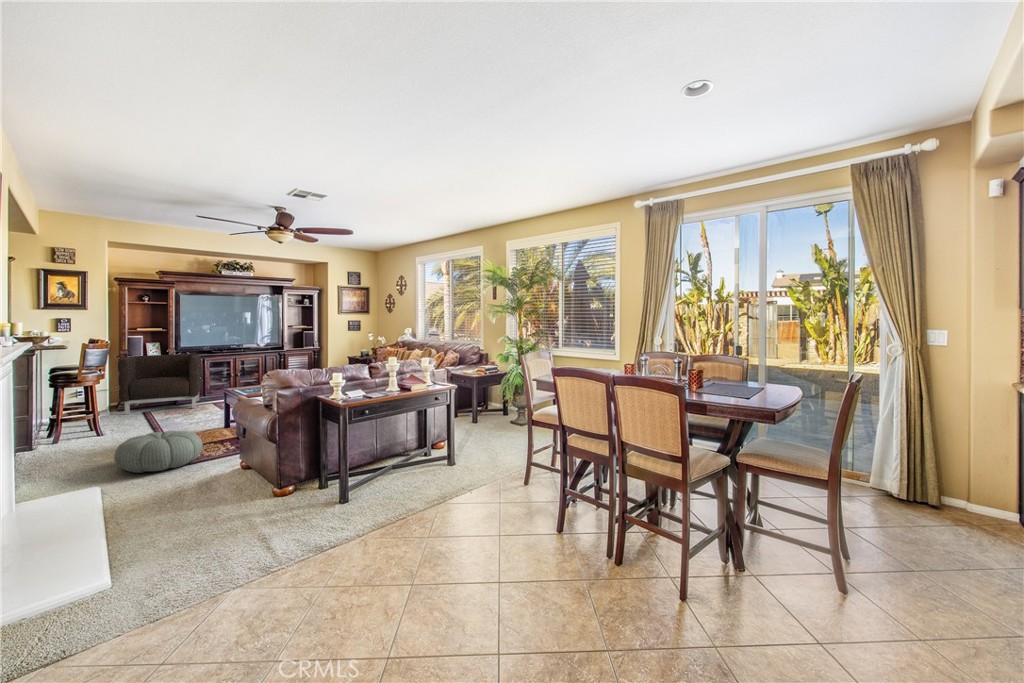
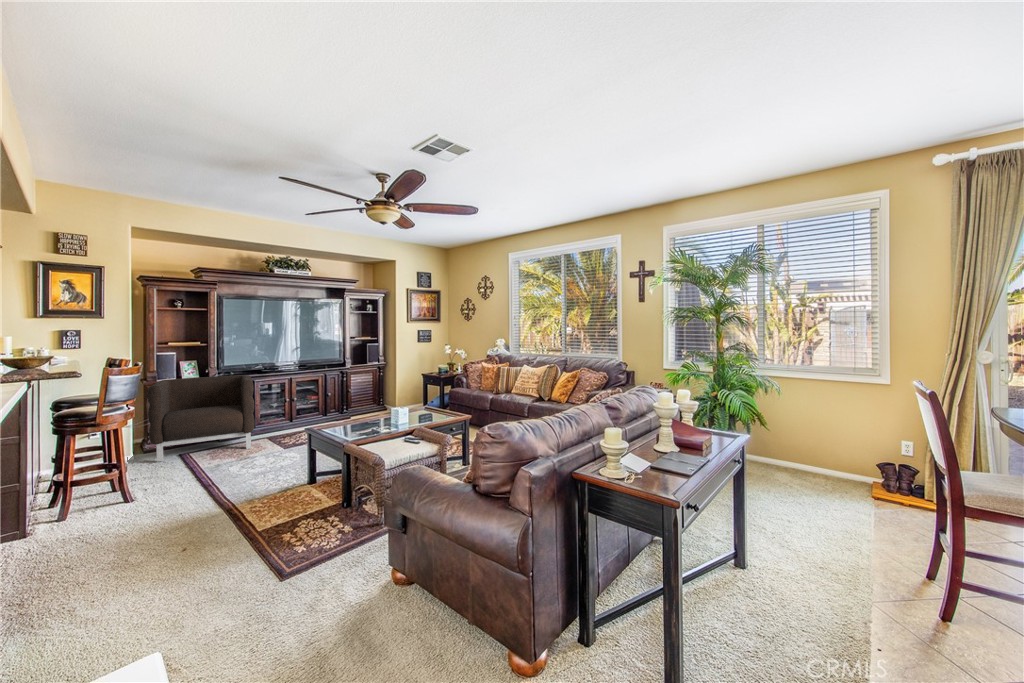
pouf: present [114,431,203,473] -> none [167,509,311,604]

